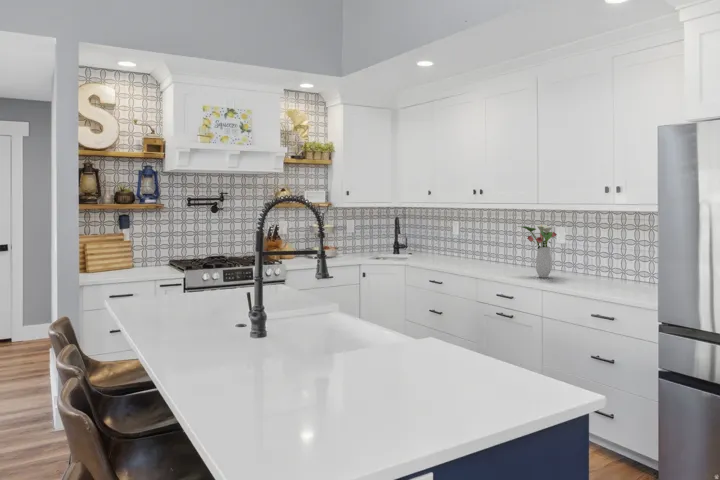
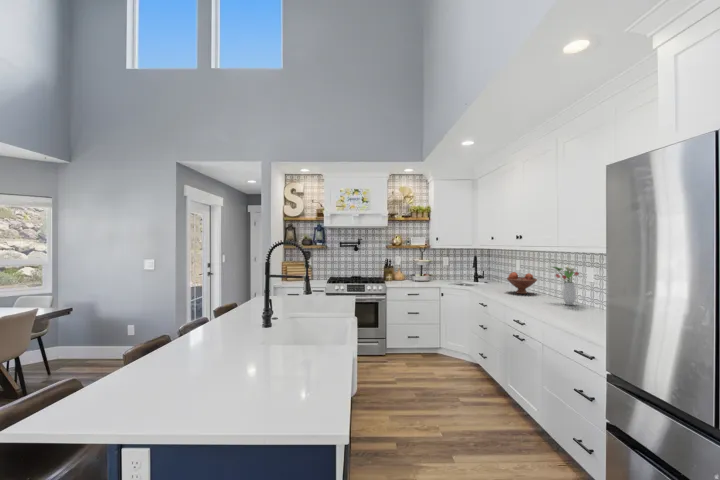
fruit bowl: none [454,238,495,268] -> present [507,272,537,294]

